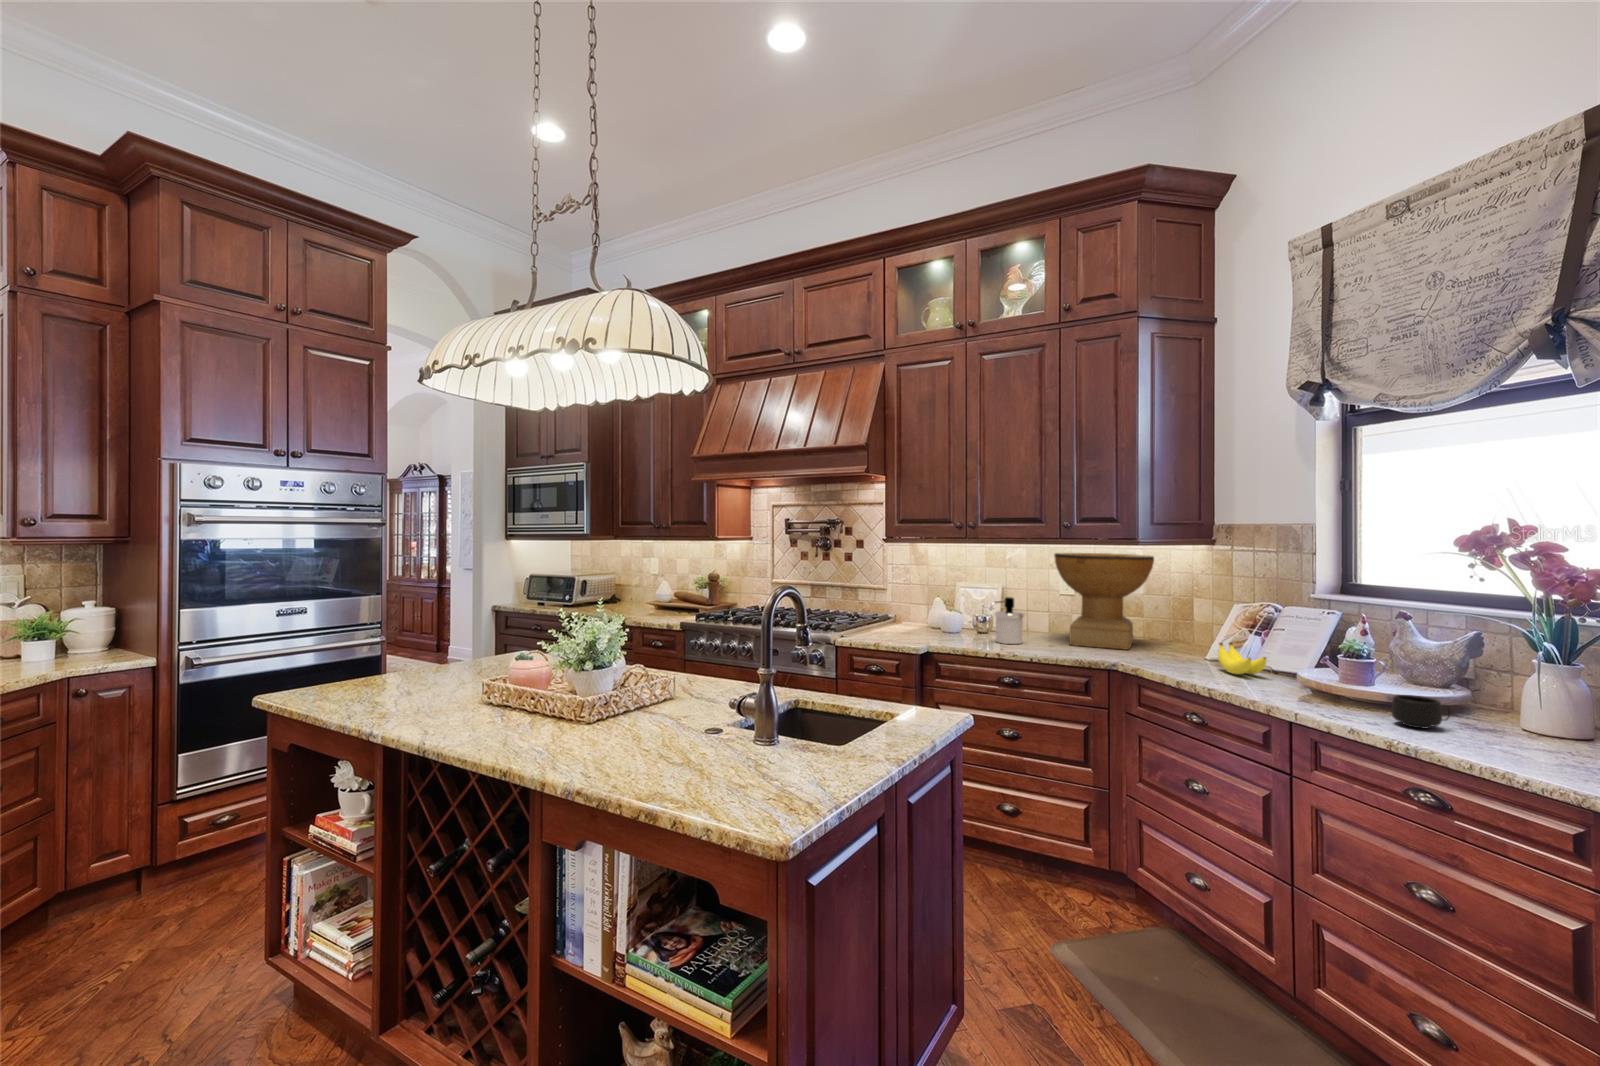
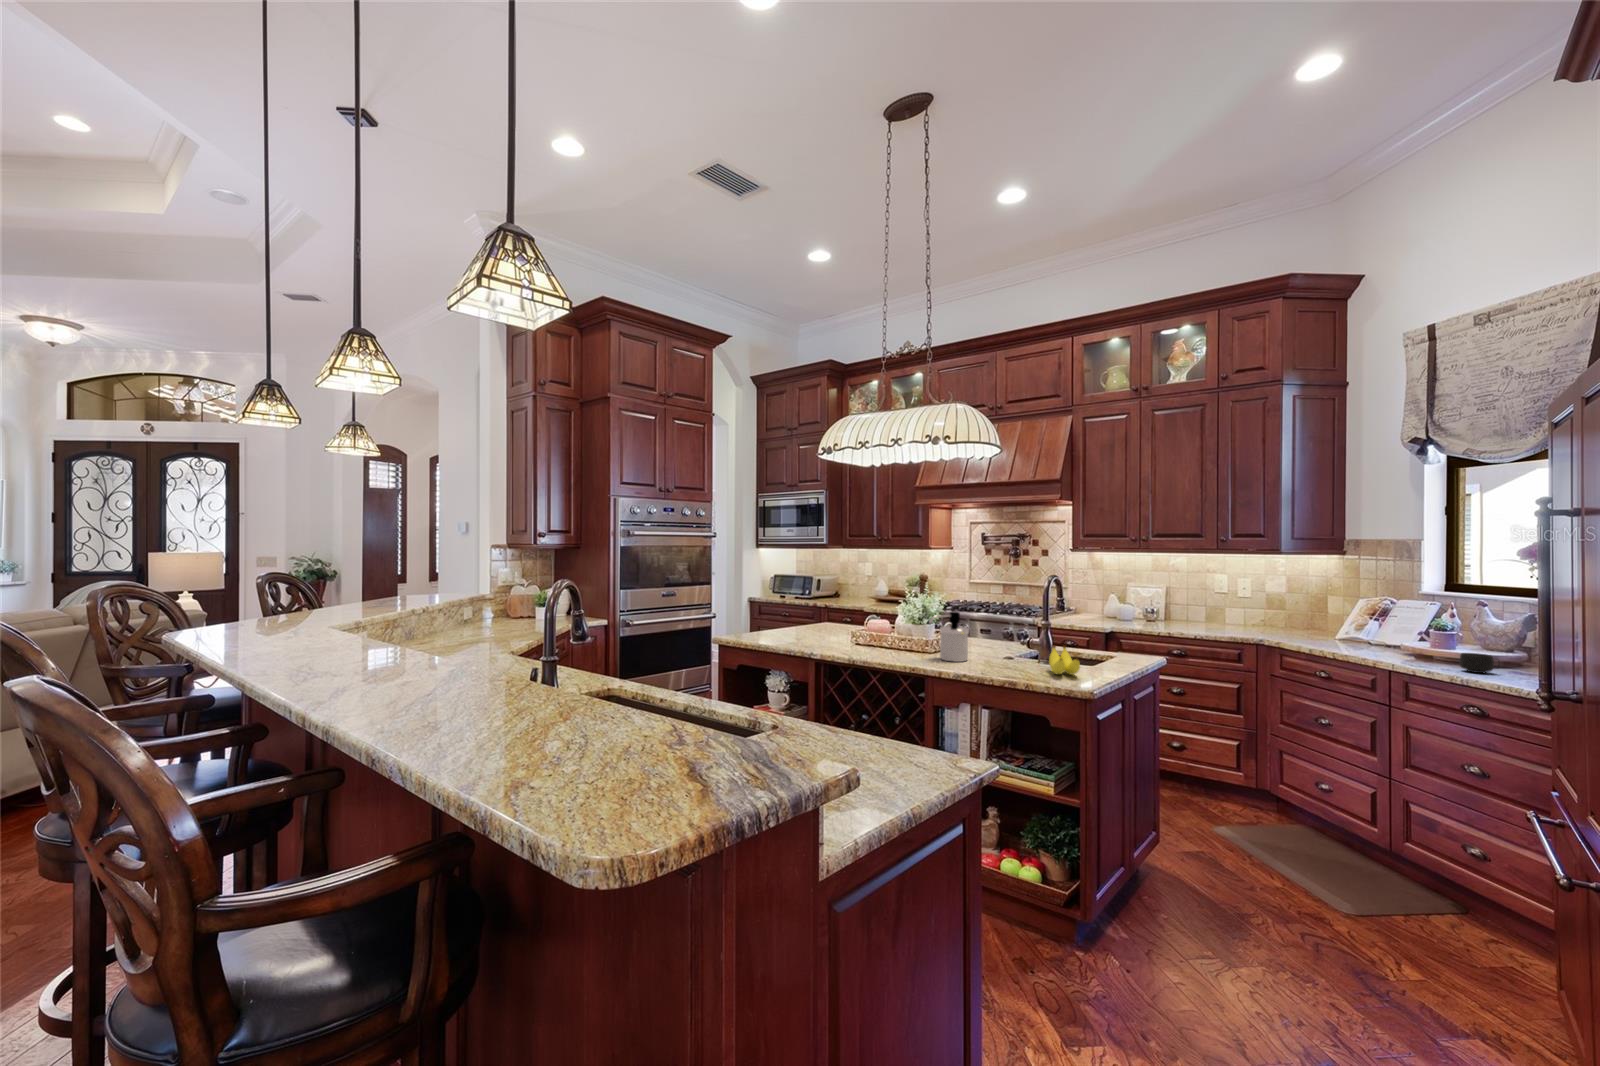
decorative bowl: present [1054,553,1154,650] -> none [1213,560,1295,633]
soap dispenser: present [990,597,1024,644] -> present [929,612,969,662]
banana: present [1218,642,1266,674] -> present [1049,645,1080,675]

